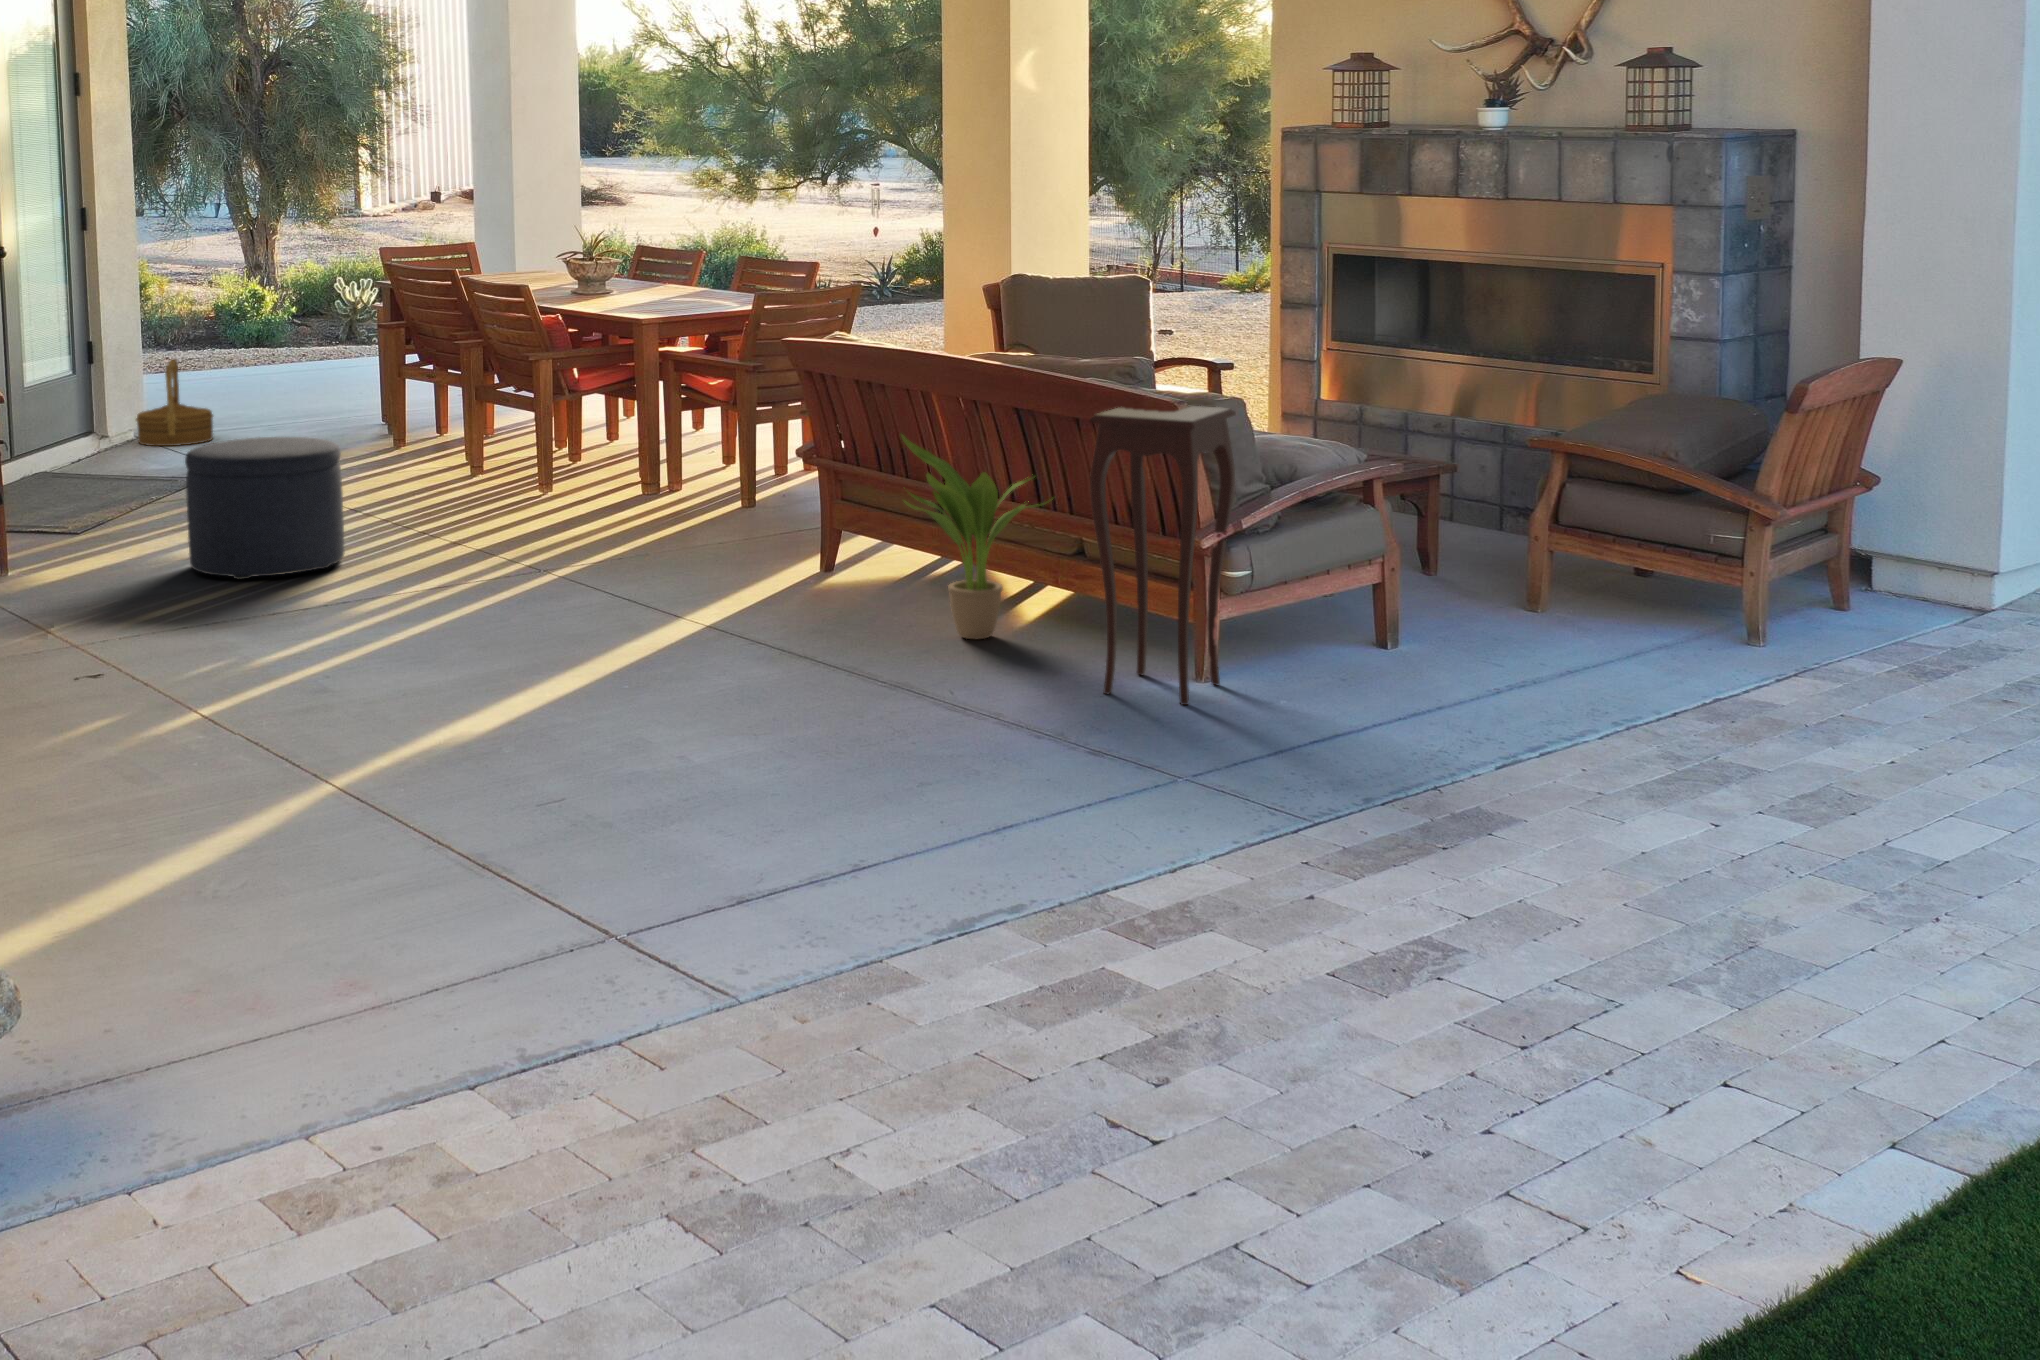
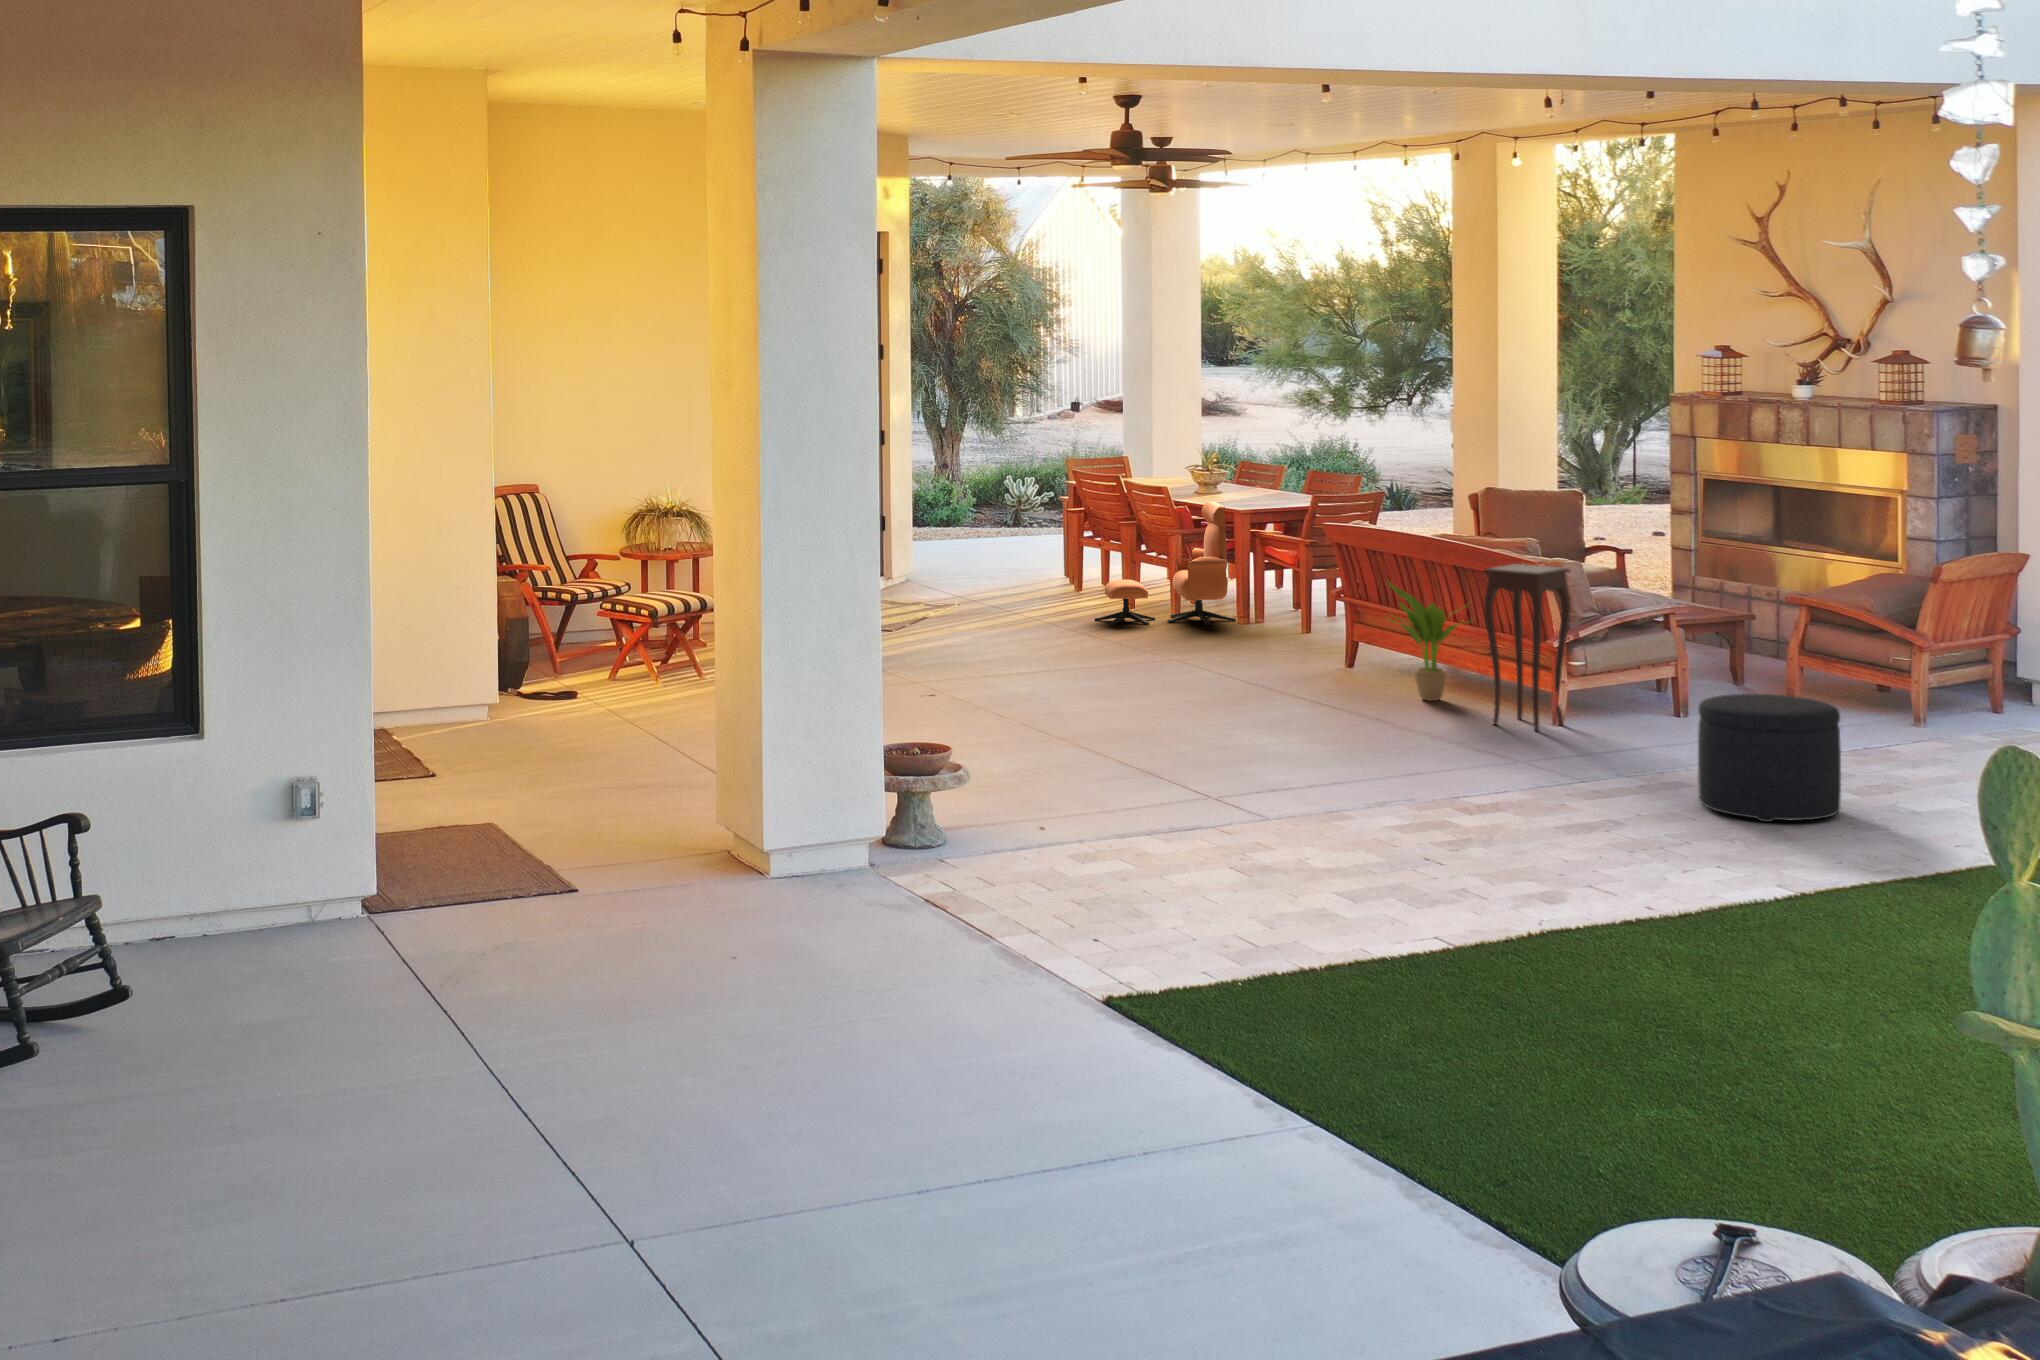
lounge chair: none [416,305,635,503] -> present [1095,501,1236,625]
woven basket: present [136,359,213,446] -> none [905,530,955,588]
ottoman: present [185,437,344,579] -> present [1698,694,1841,822]

